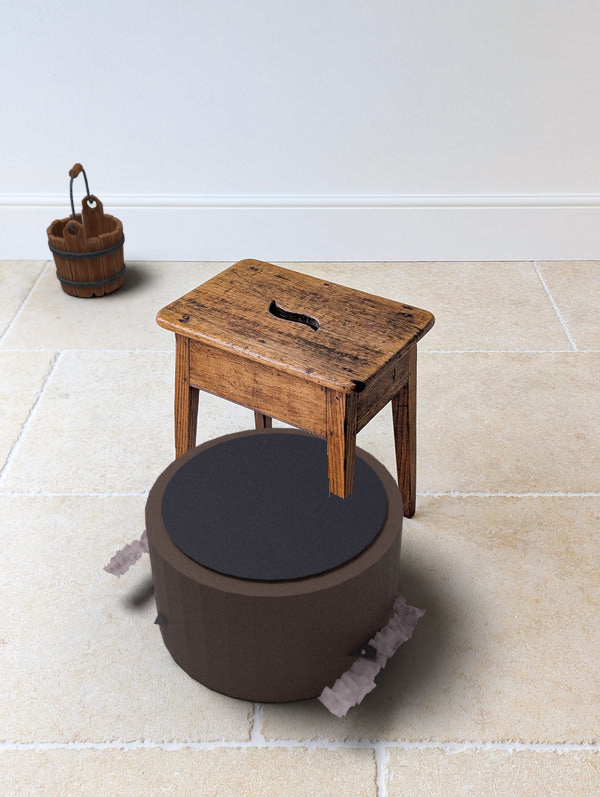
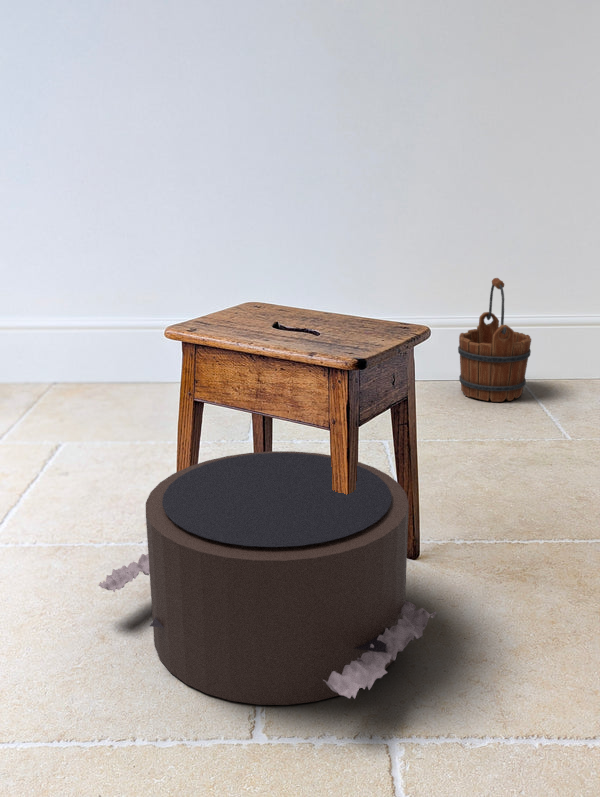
wooden bucket: present [46,163,126,297] -> present [458,278,531,402]

